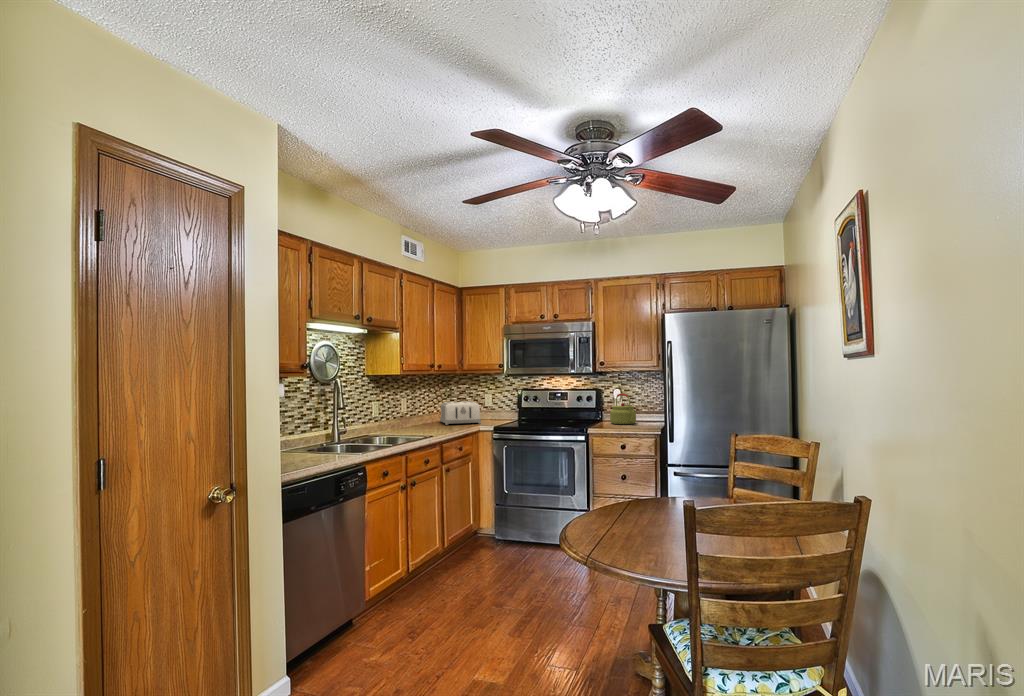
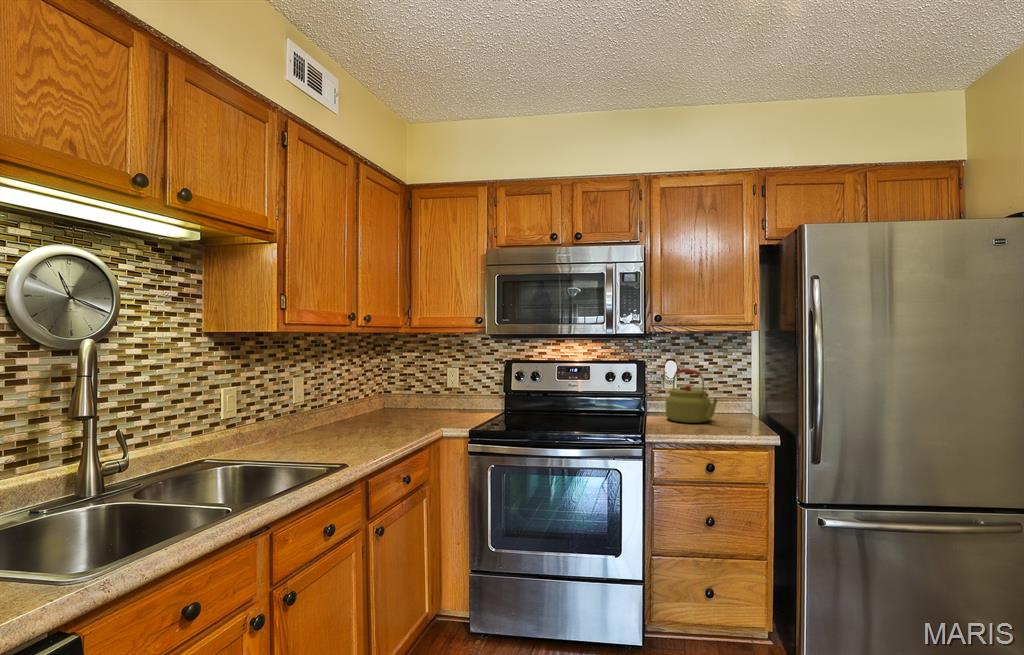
toaster: present [440,401,481,425] -> none [370,380,442,424]

